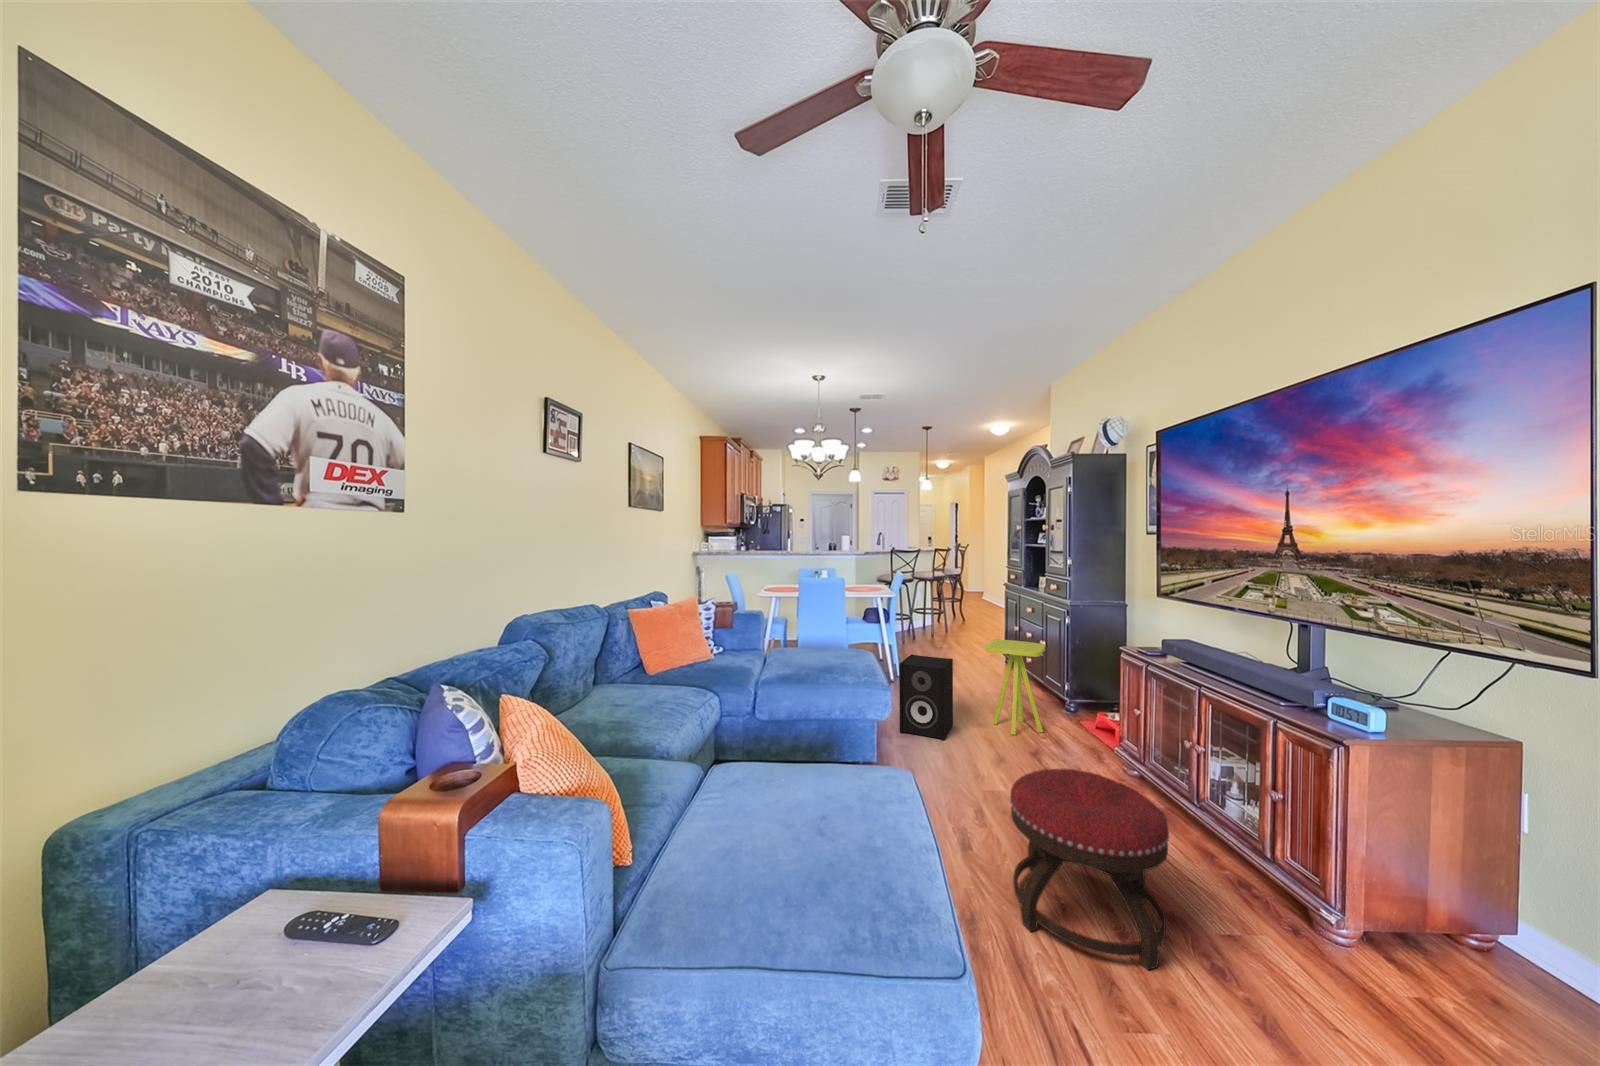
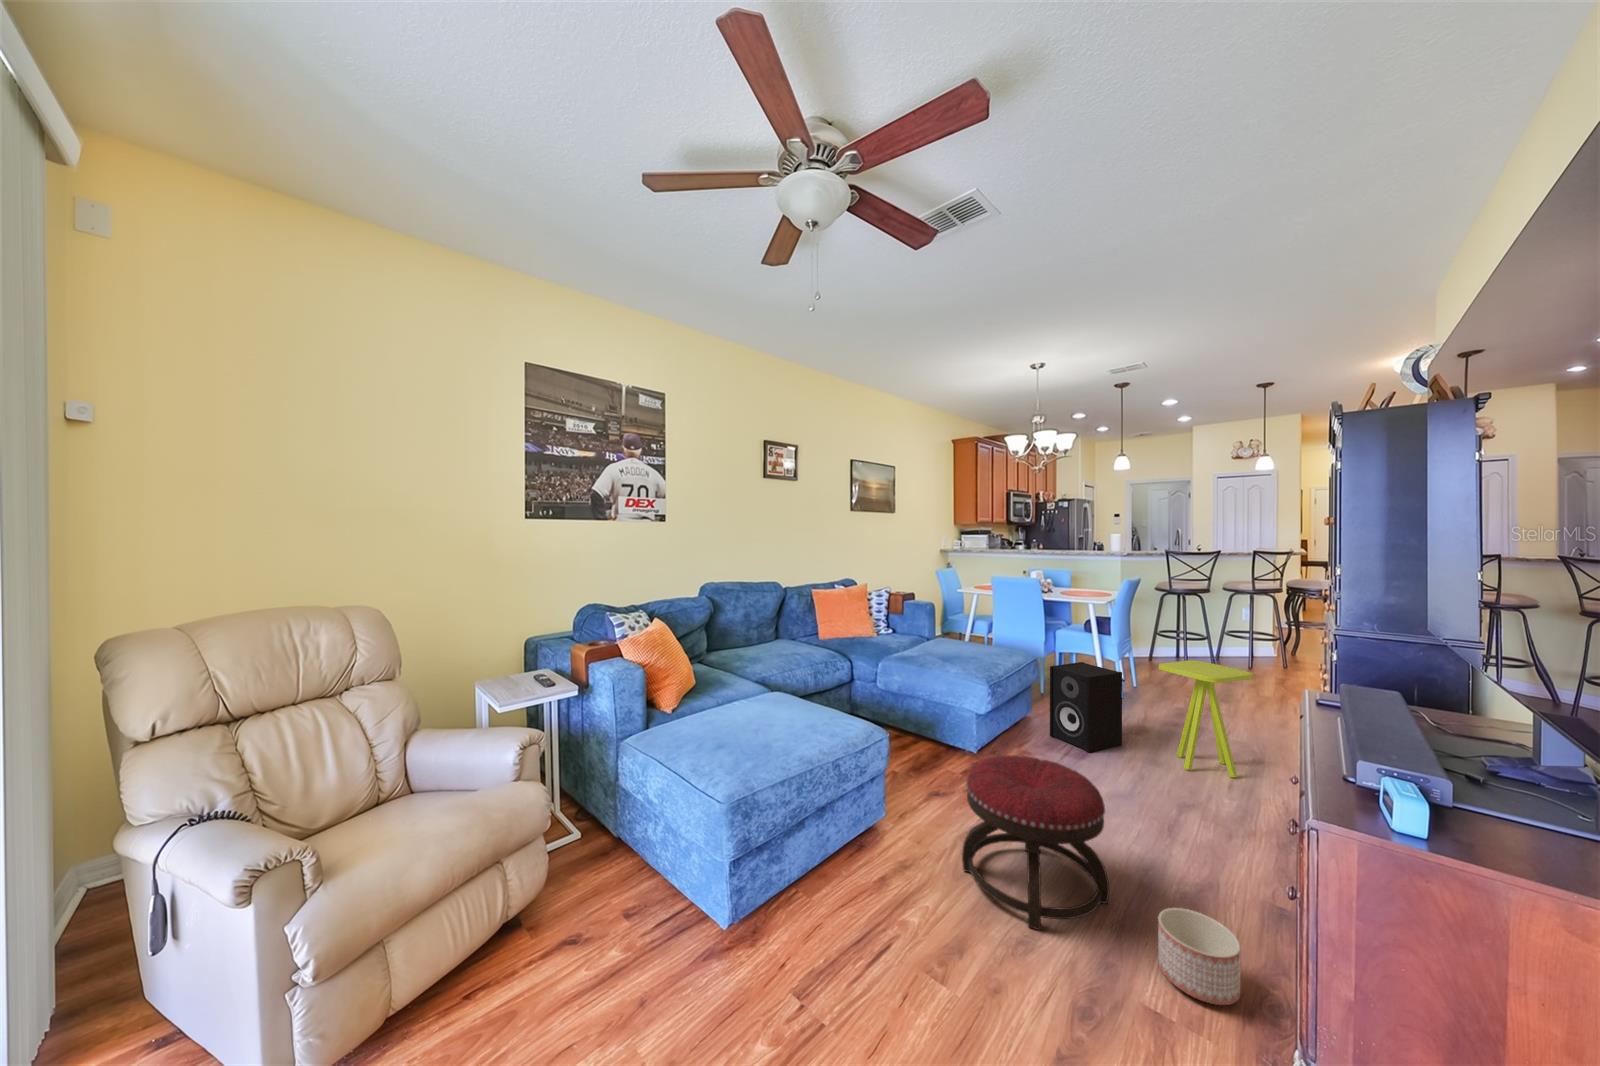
planter: none [1232,878,1316,966] -> present [1158,908,1240,1005]

